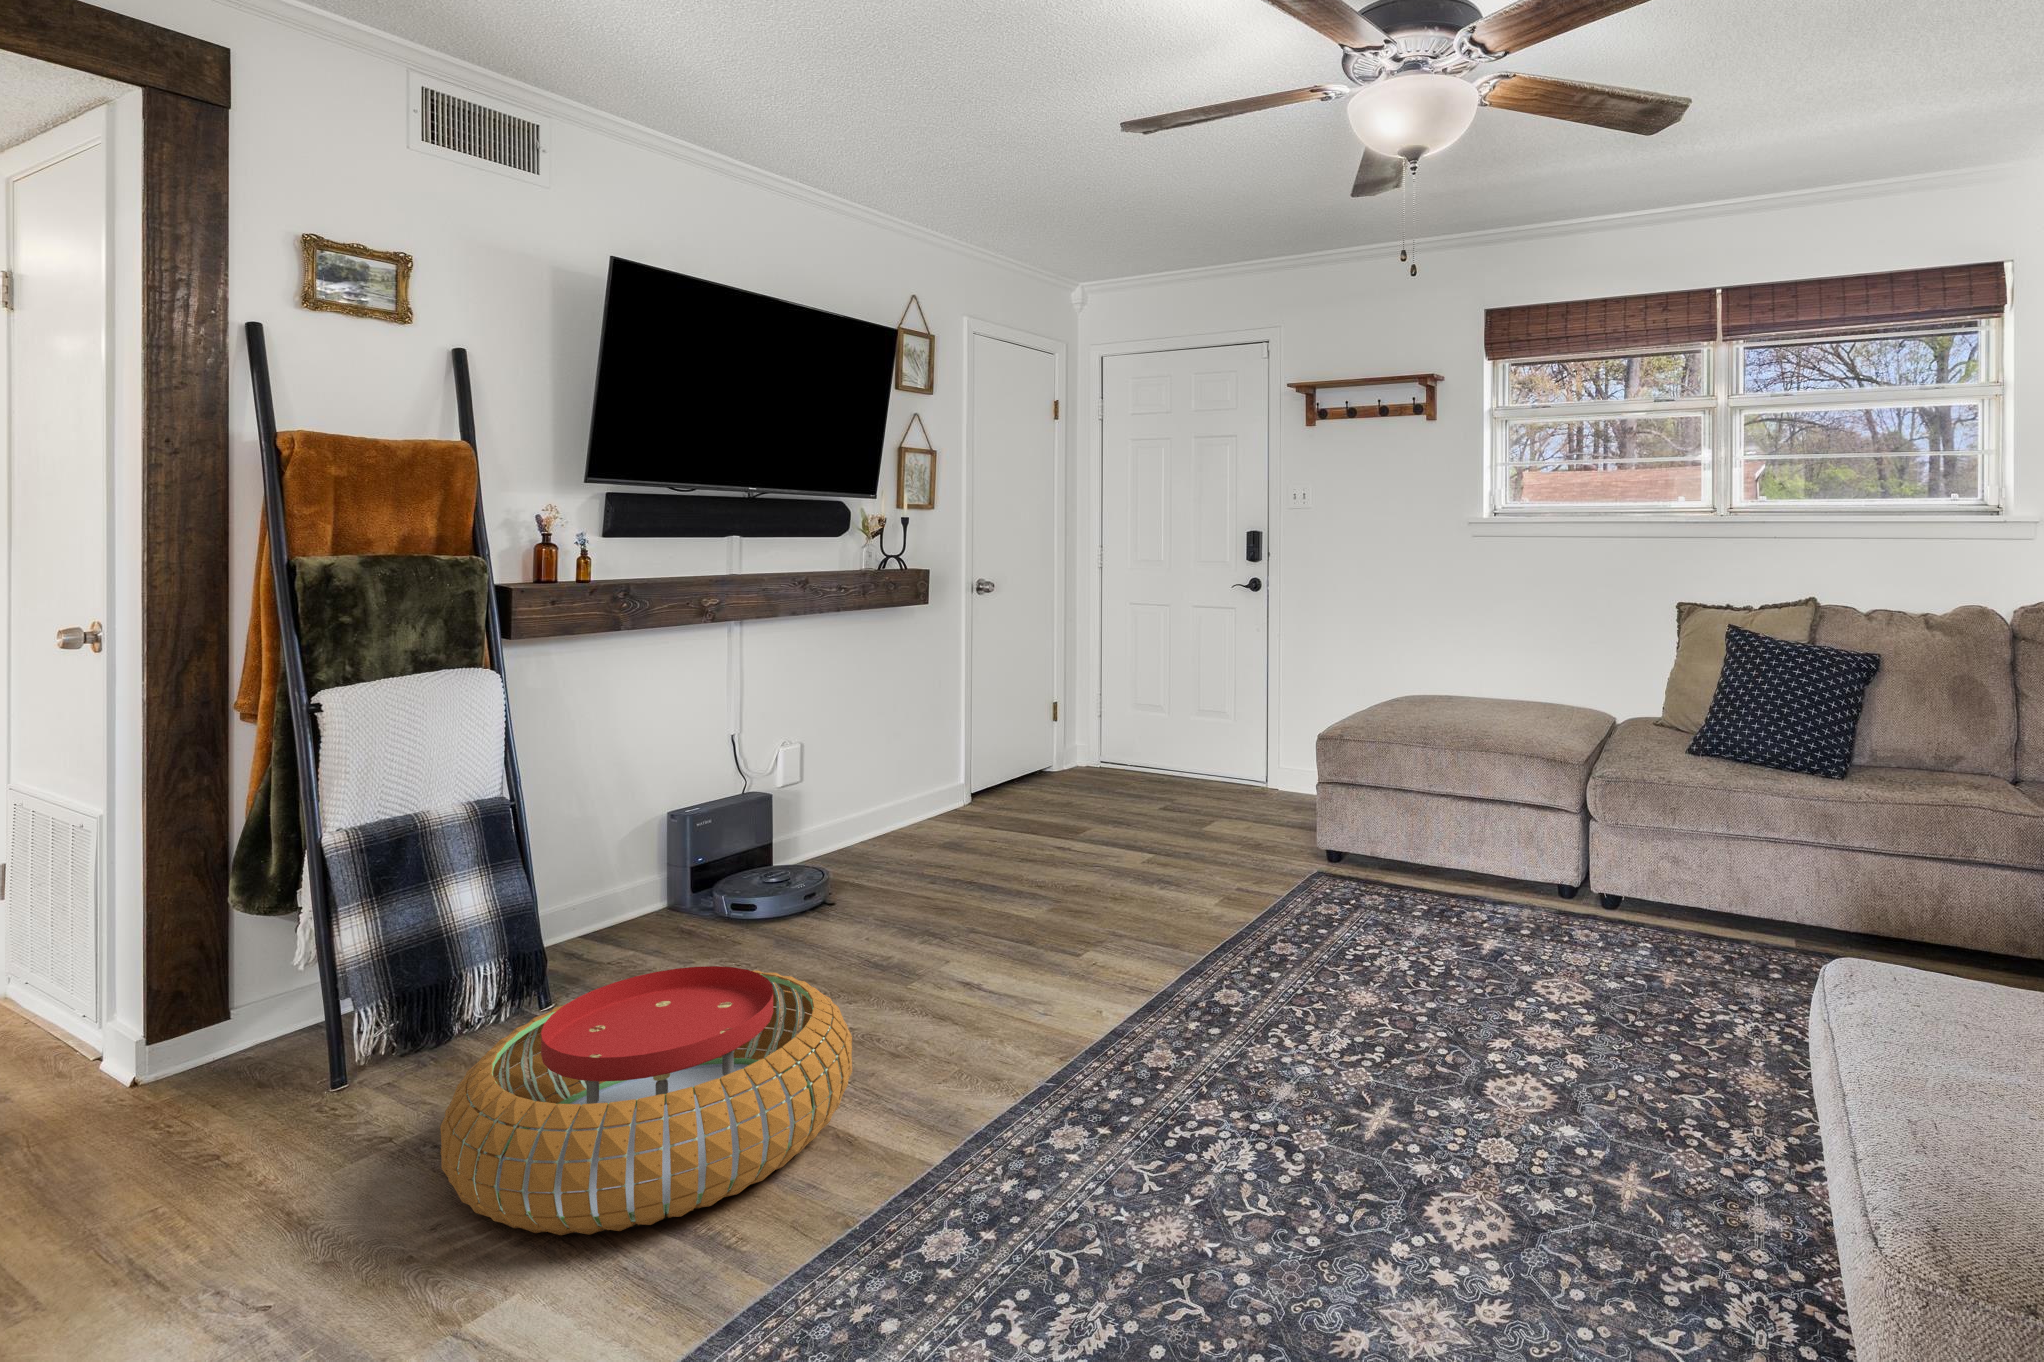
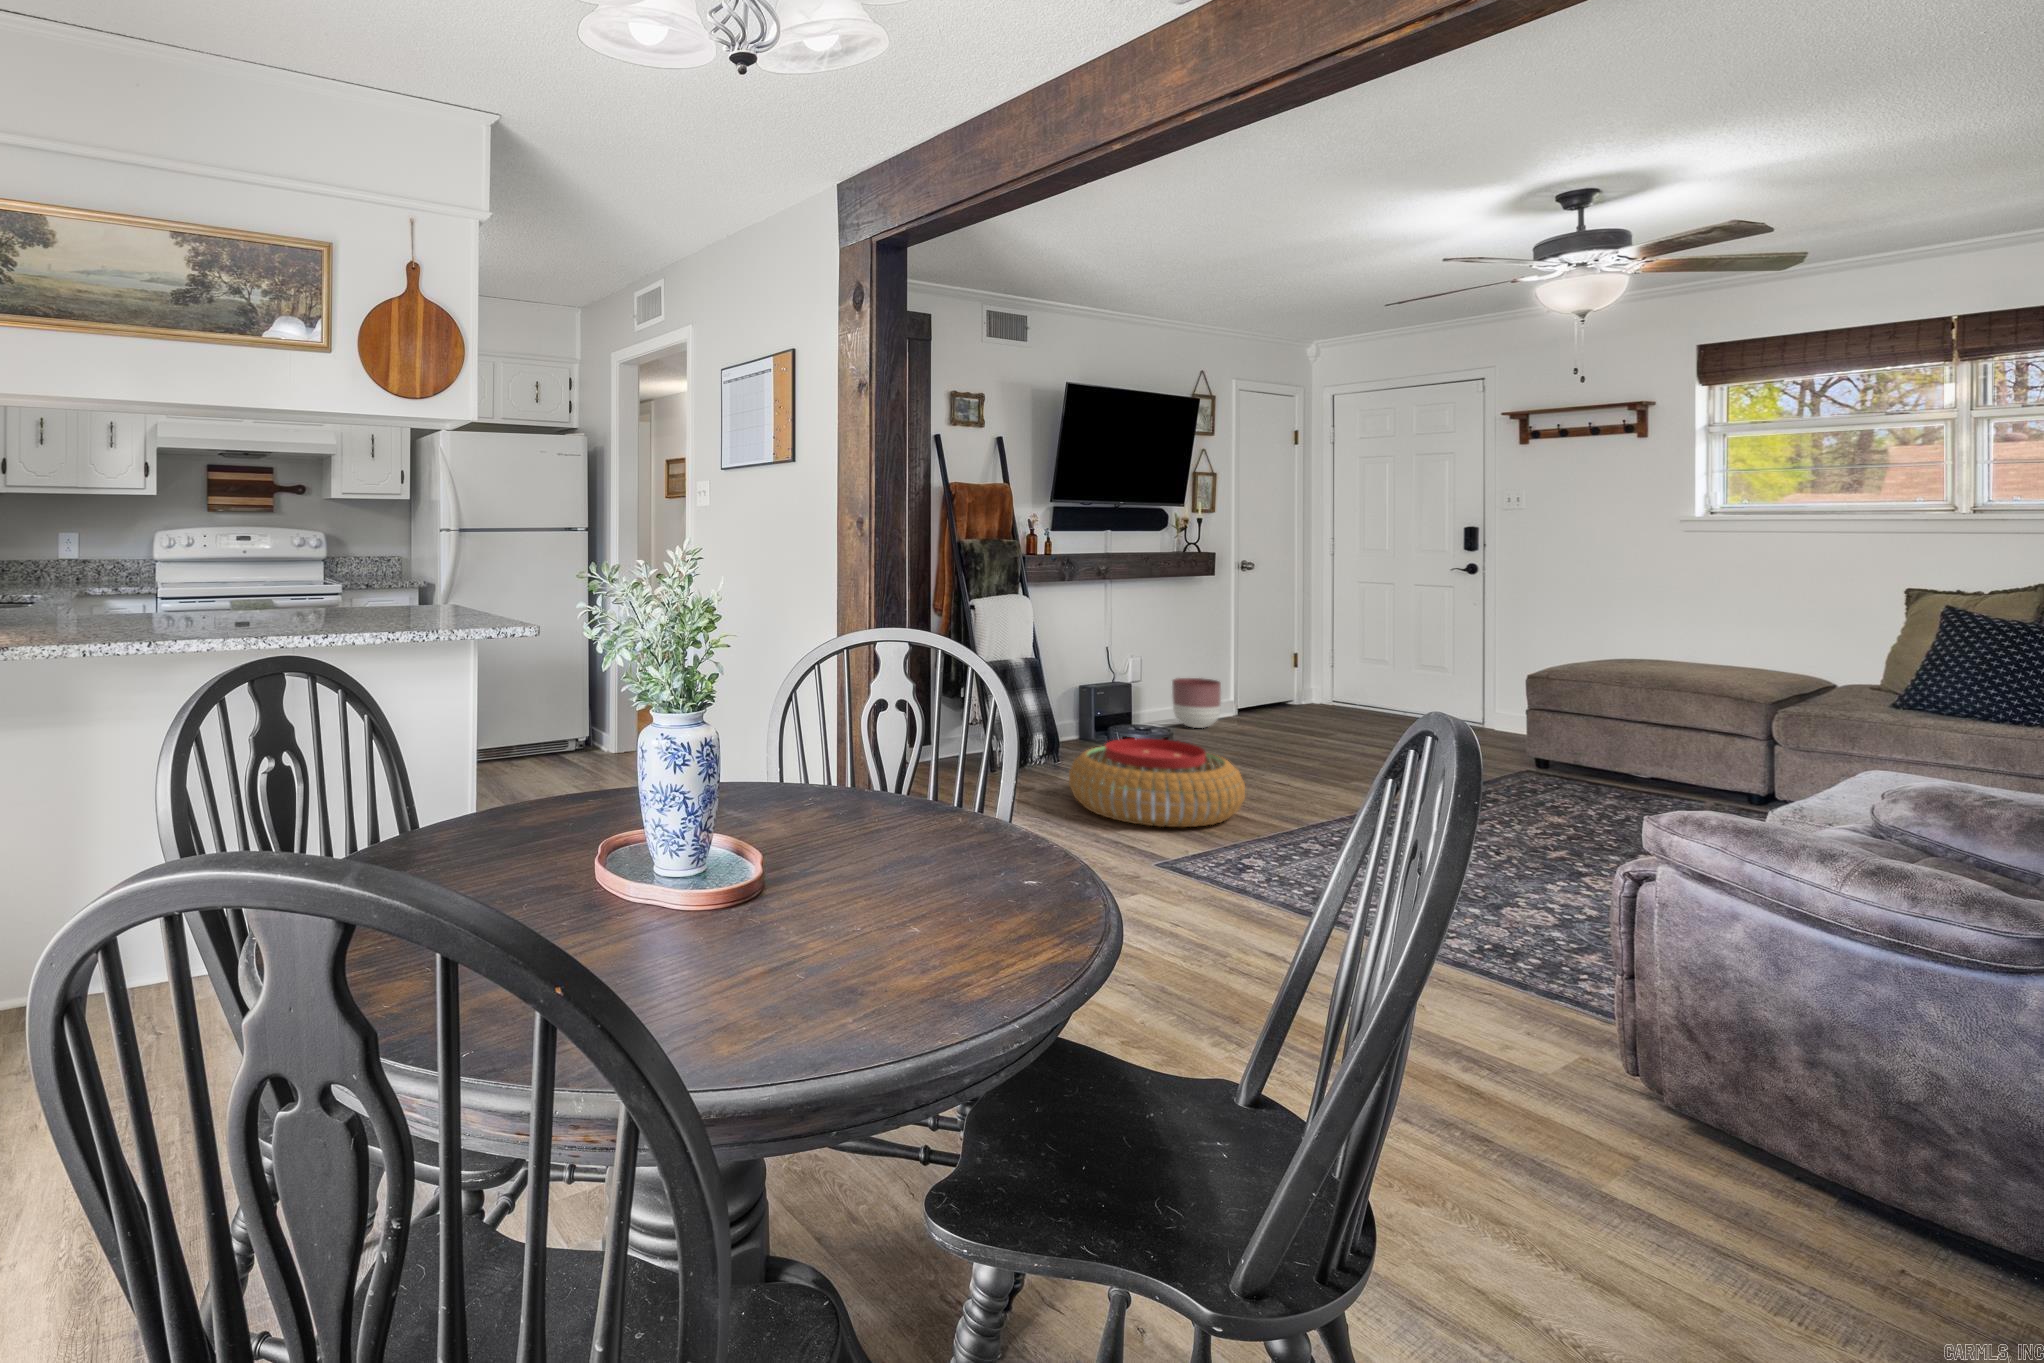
planter: none [852,766,926,849] -> present [1172,678,1221,728]

